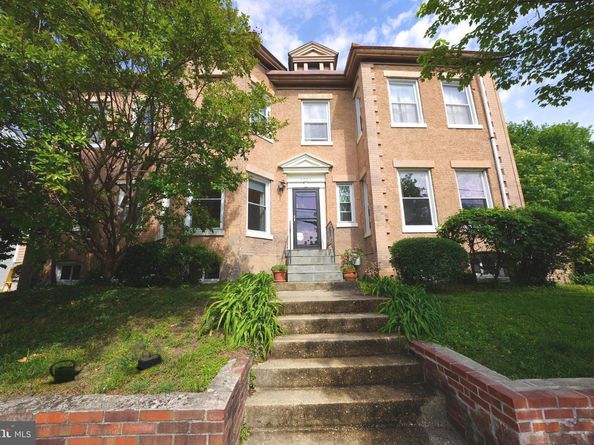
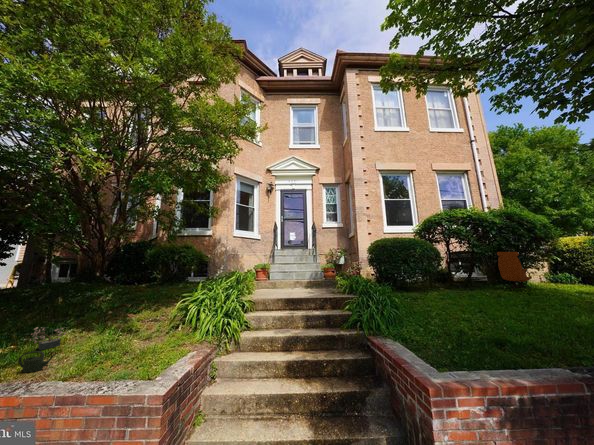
lounge chair: none [526,252,563,292] -> present [497,252,531,290]
decorative plant: present [130,341,165,369] -> present [30,327,66,350]

